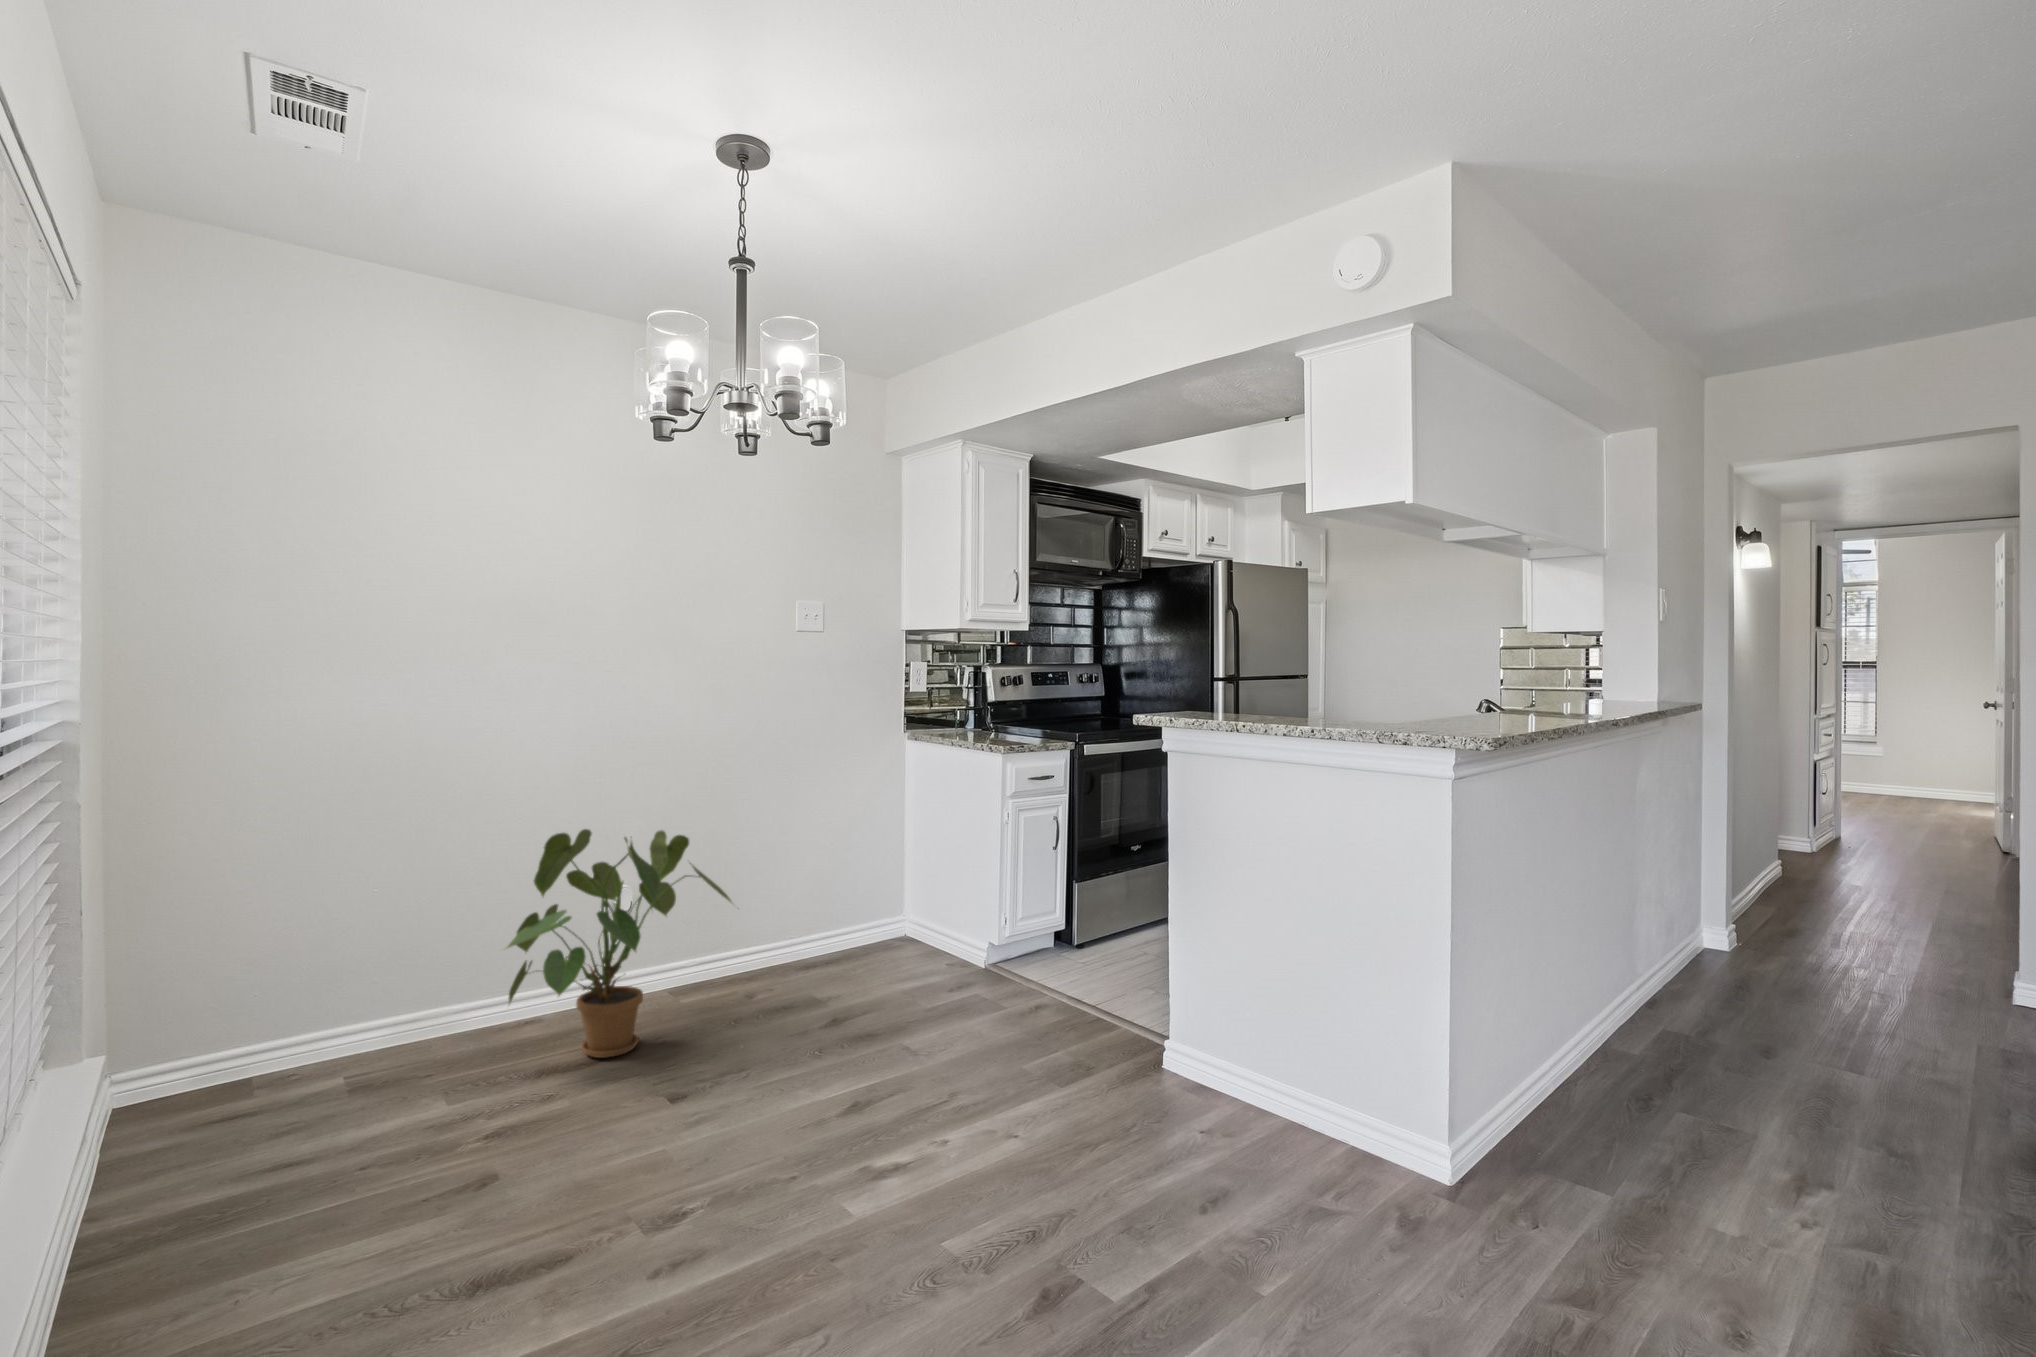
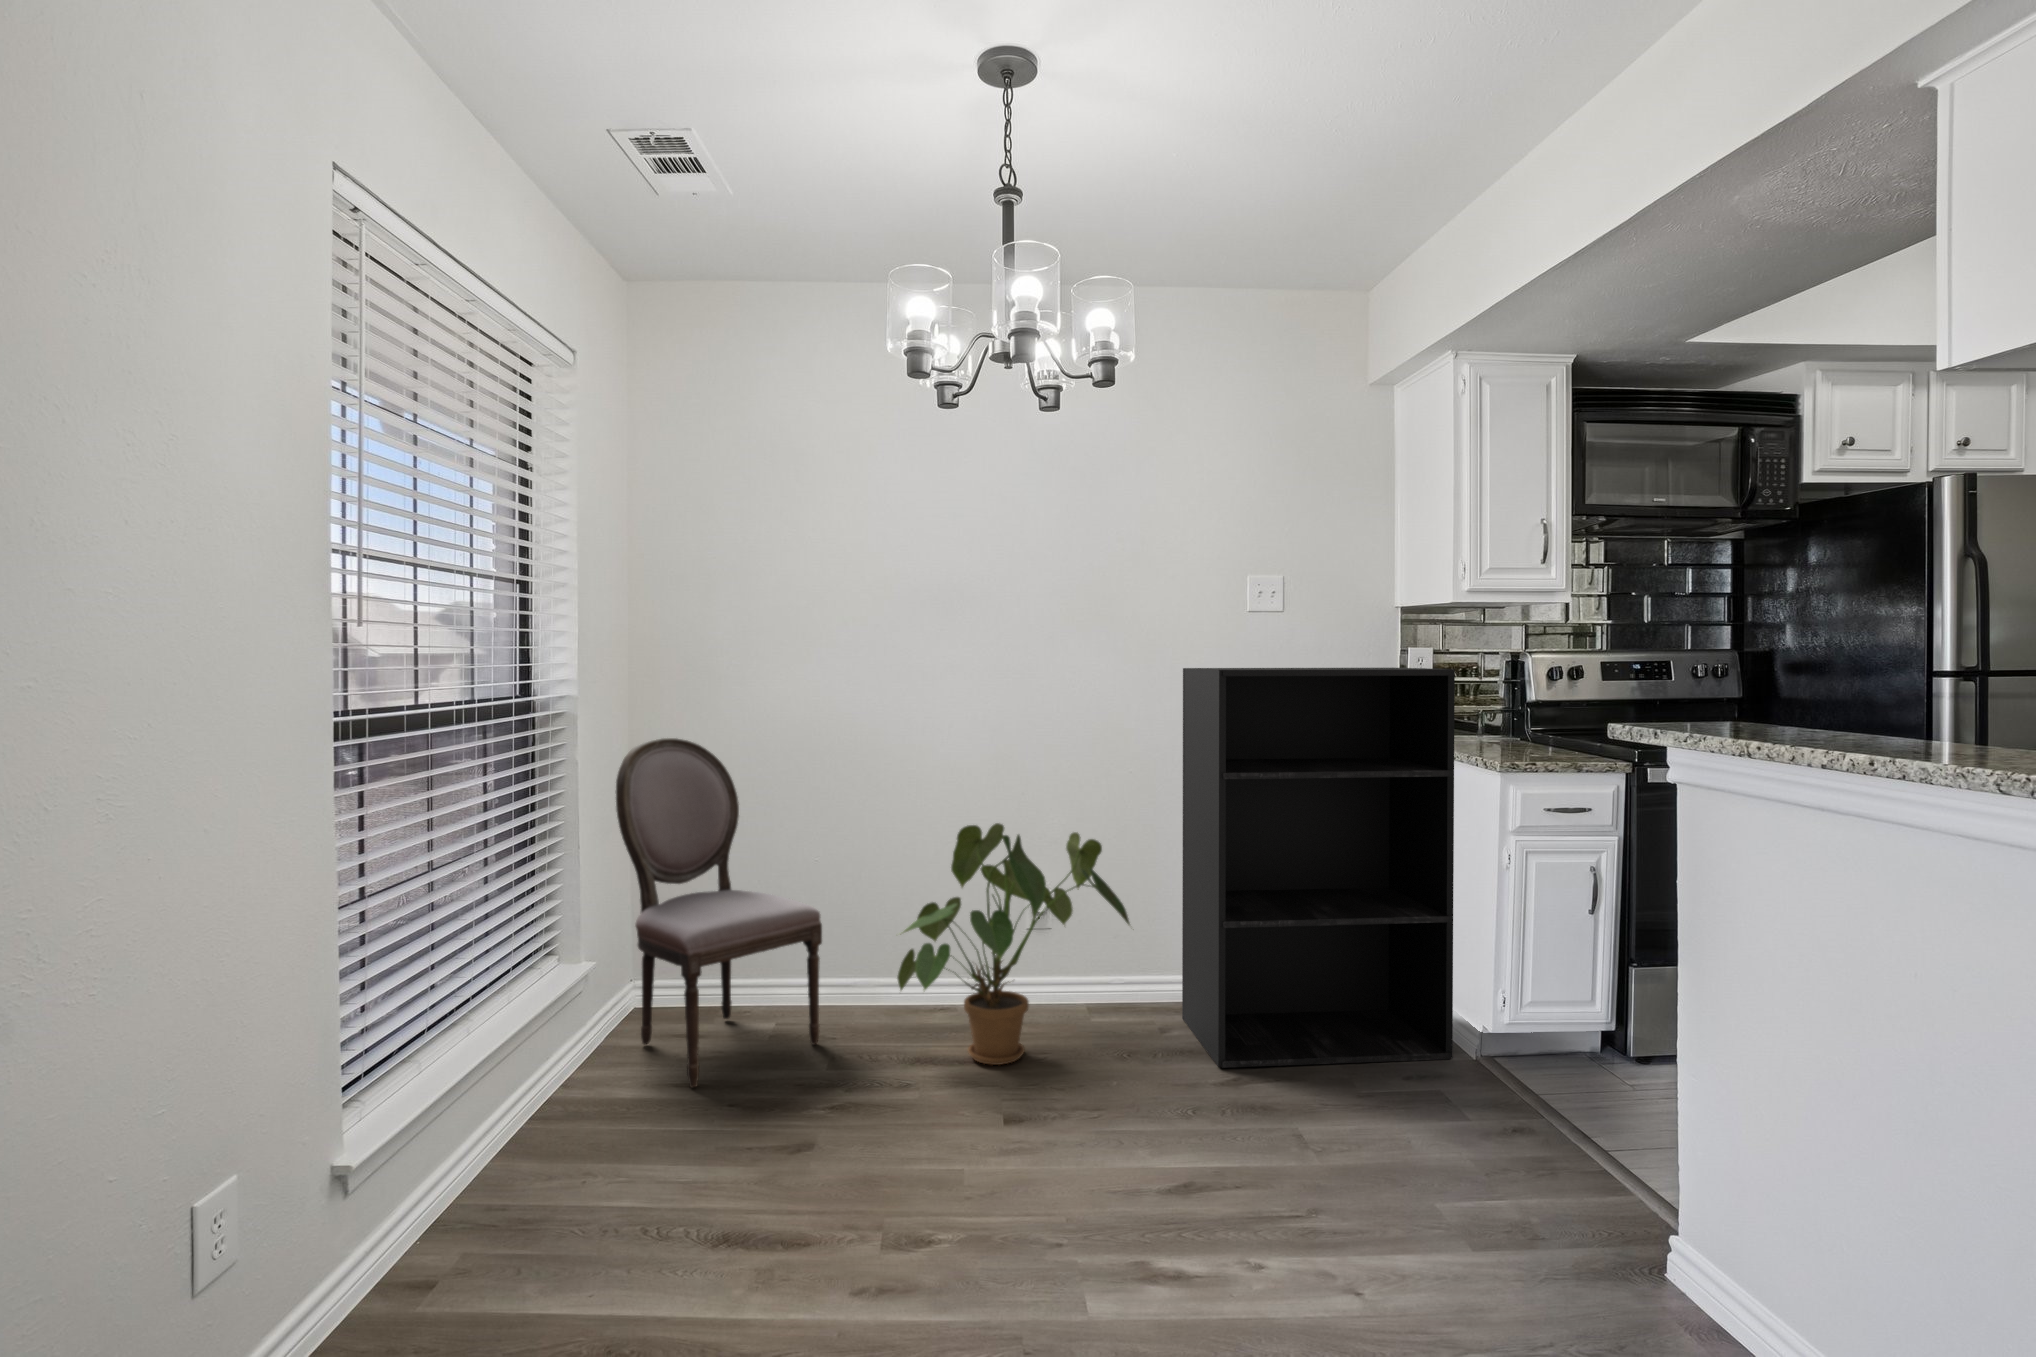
bookshelf: none [757,677,974,1013] -> present [1182,668,1455,1068]
dining chair: none [109,765,406,1160] -> present [616,738,822,1087]

